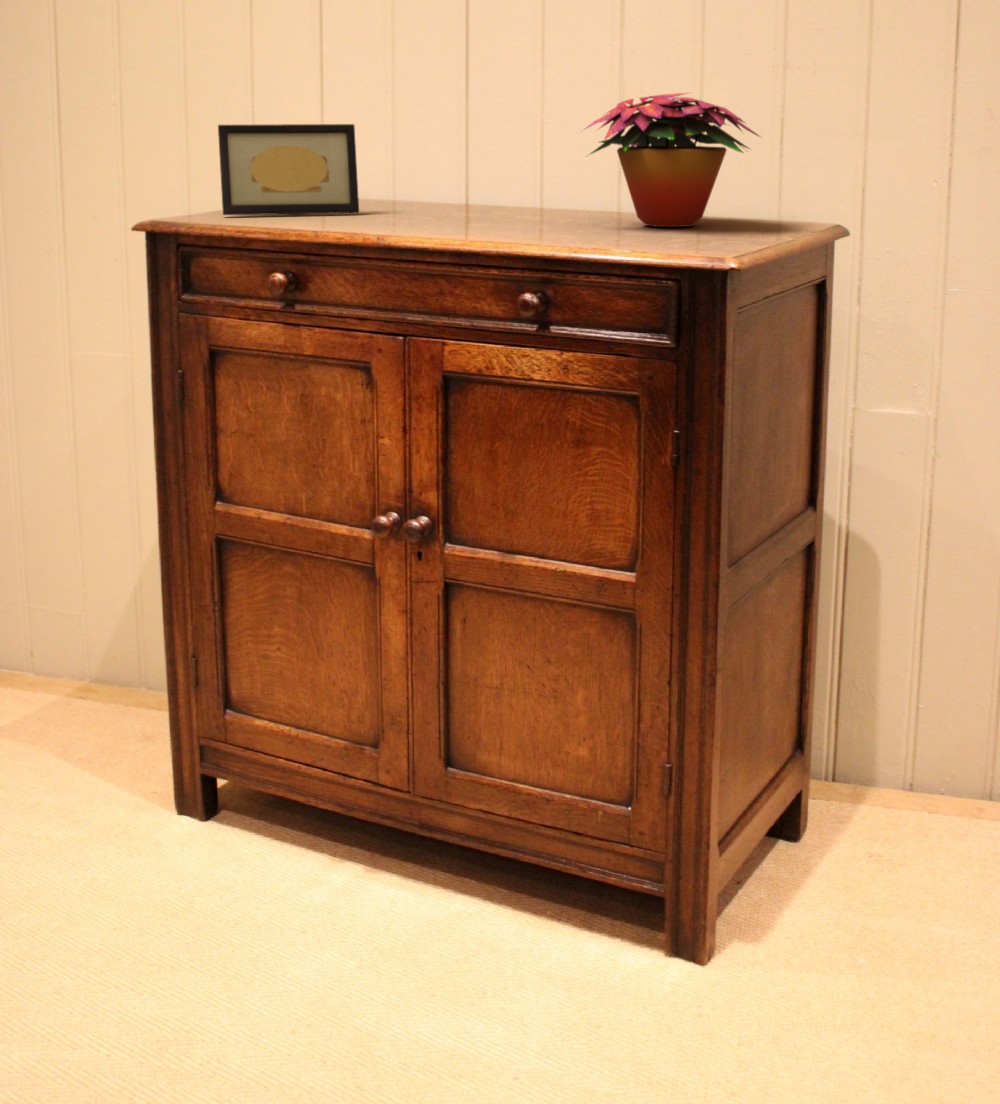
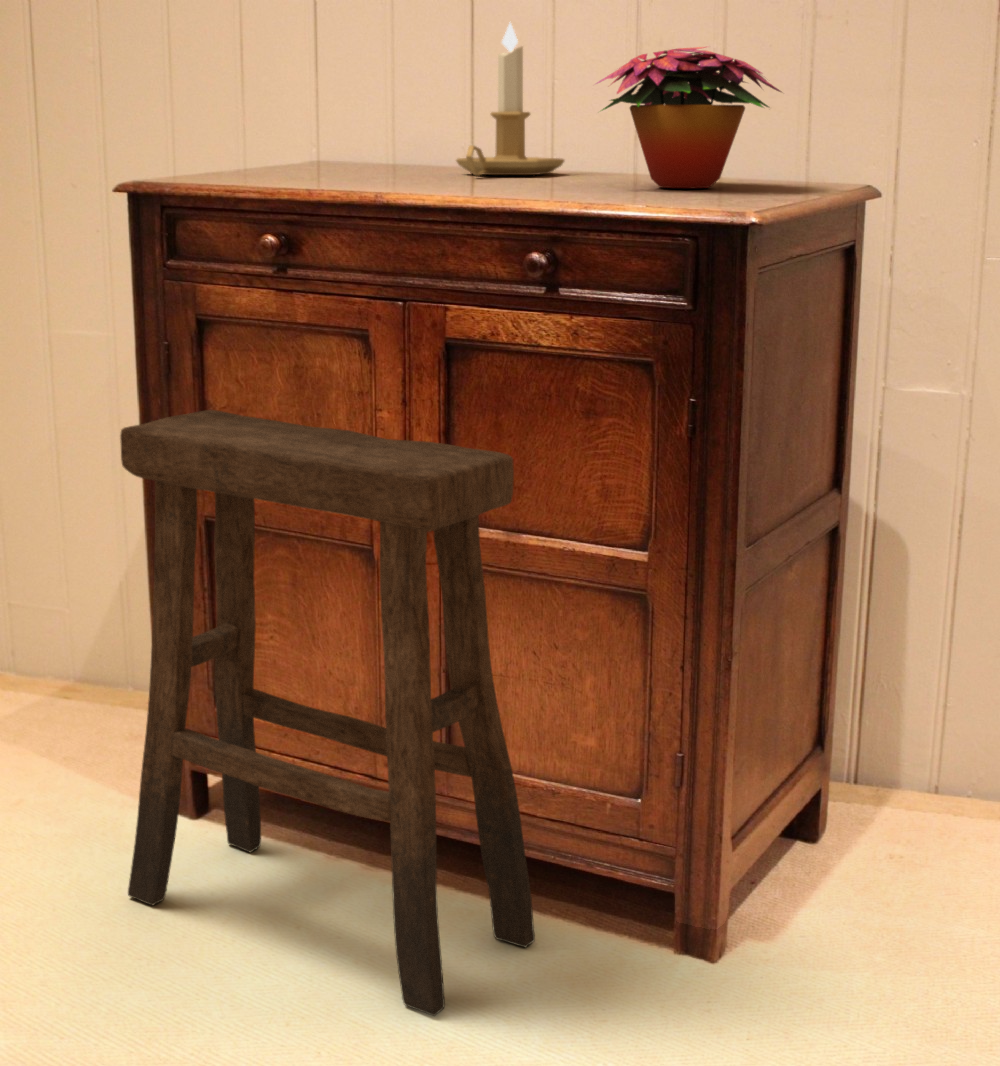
candlestick: none [452,61,556,210] -> present [456,23,564,175]
picture frame: present [218,124,359,215] -> none [210,84,358,179]
stool: none [137,436,530,1007] -> present [120,410,535,1016]

